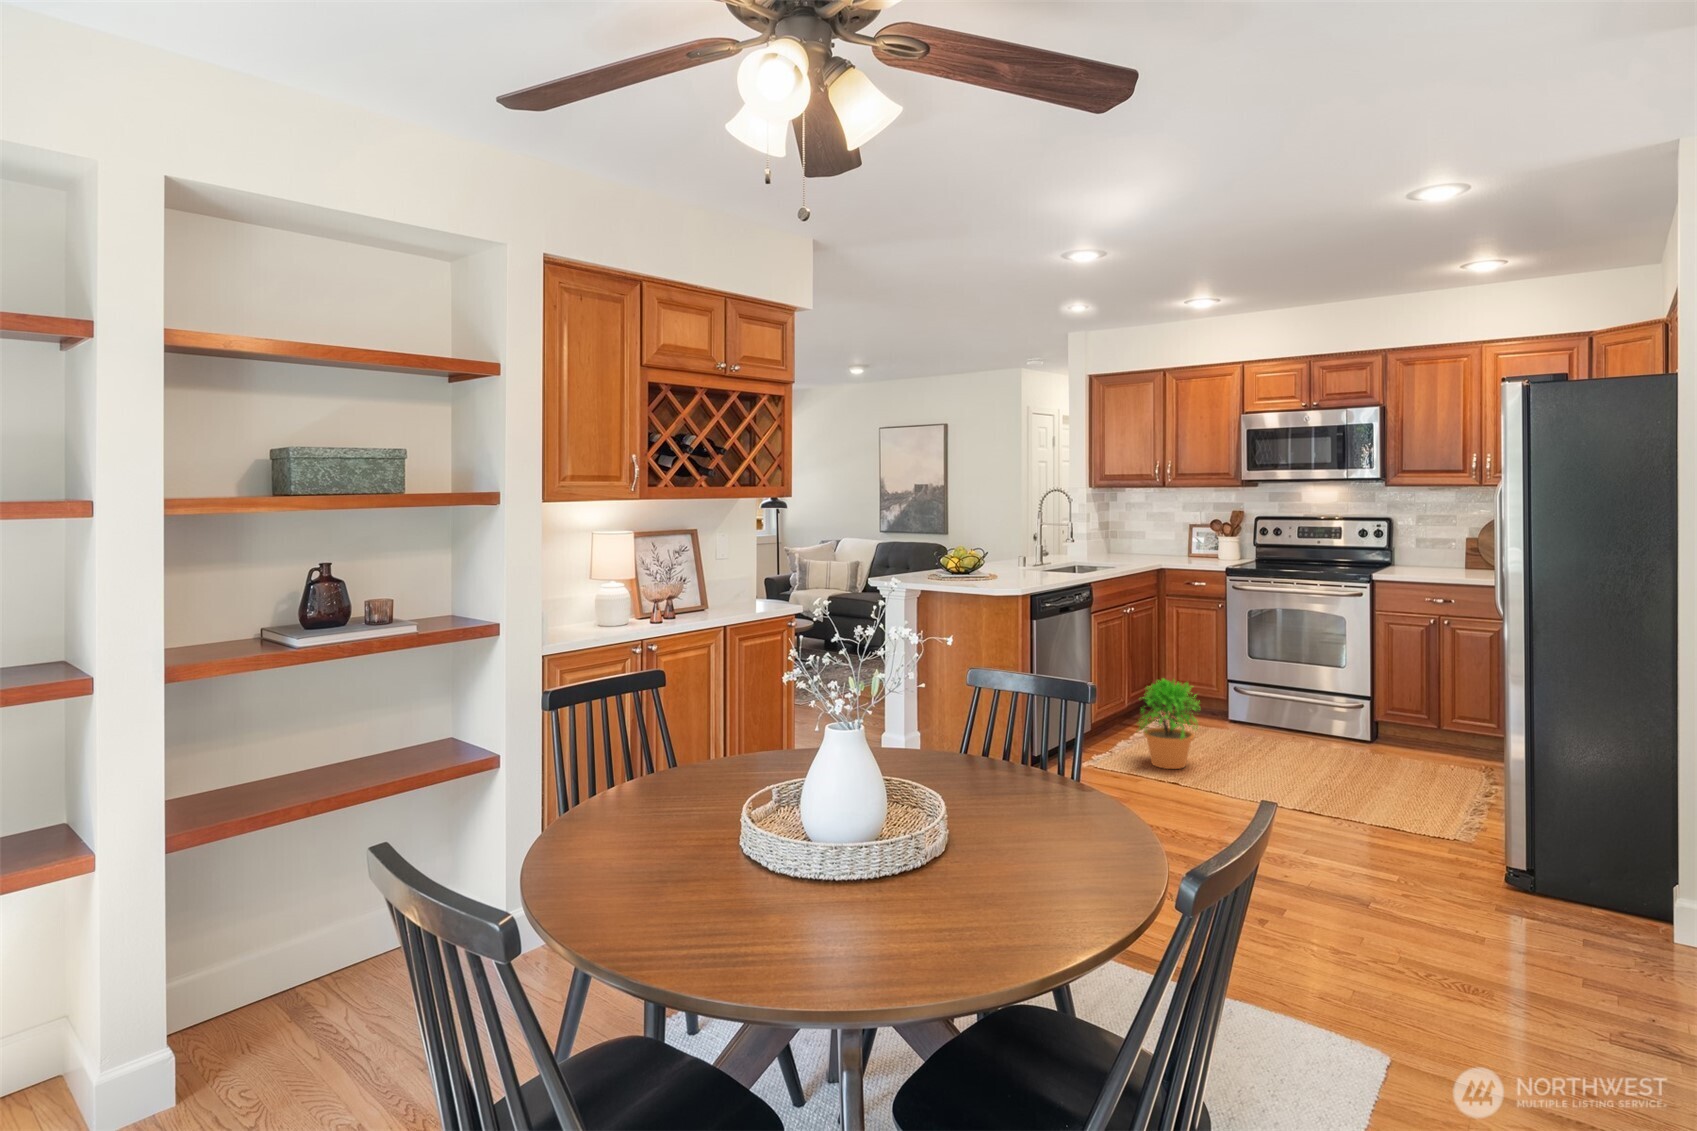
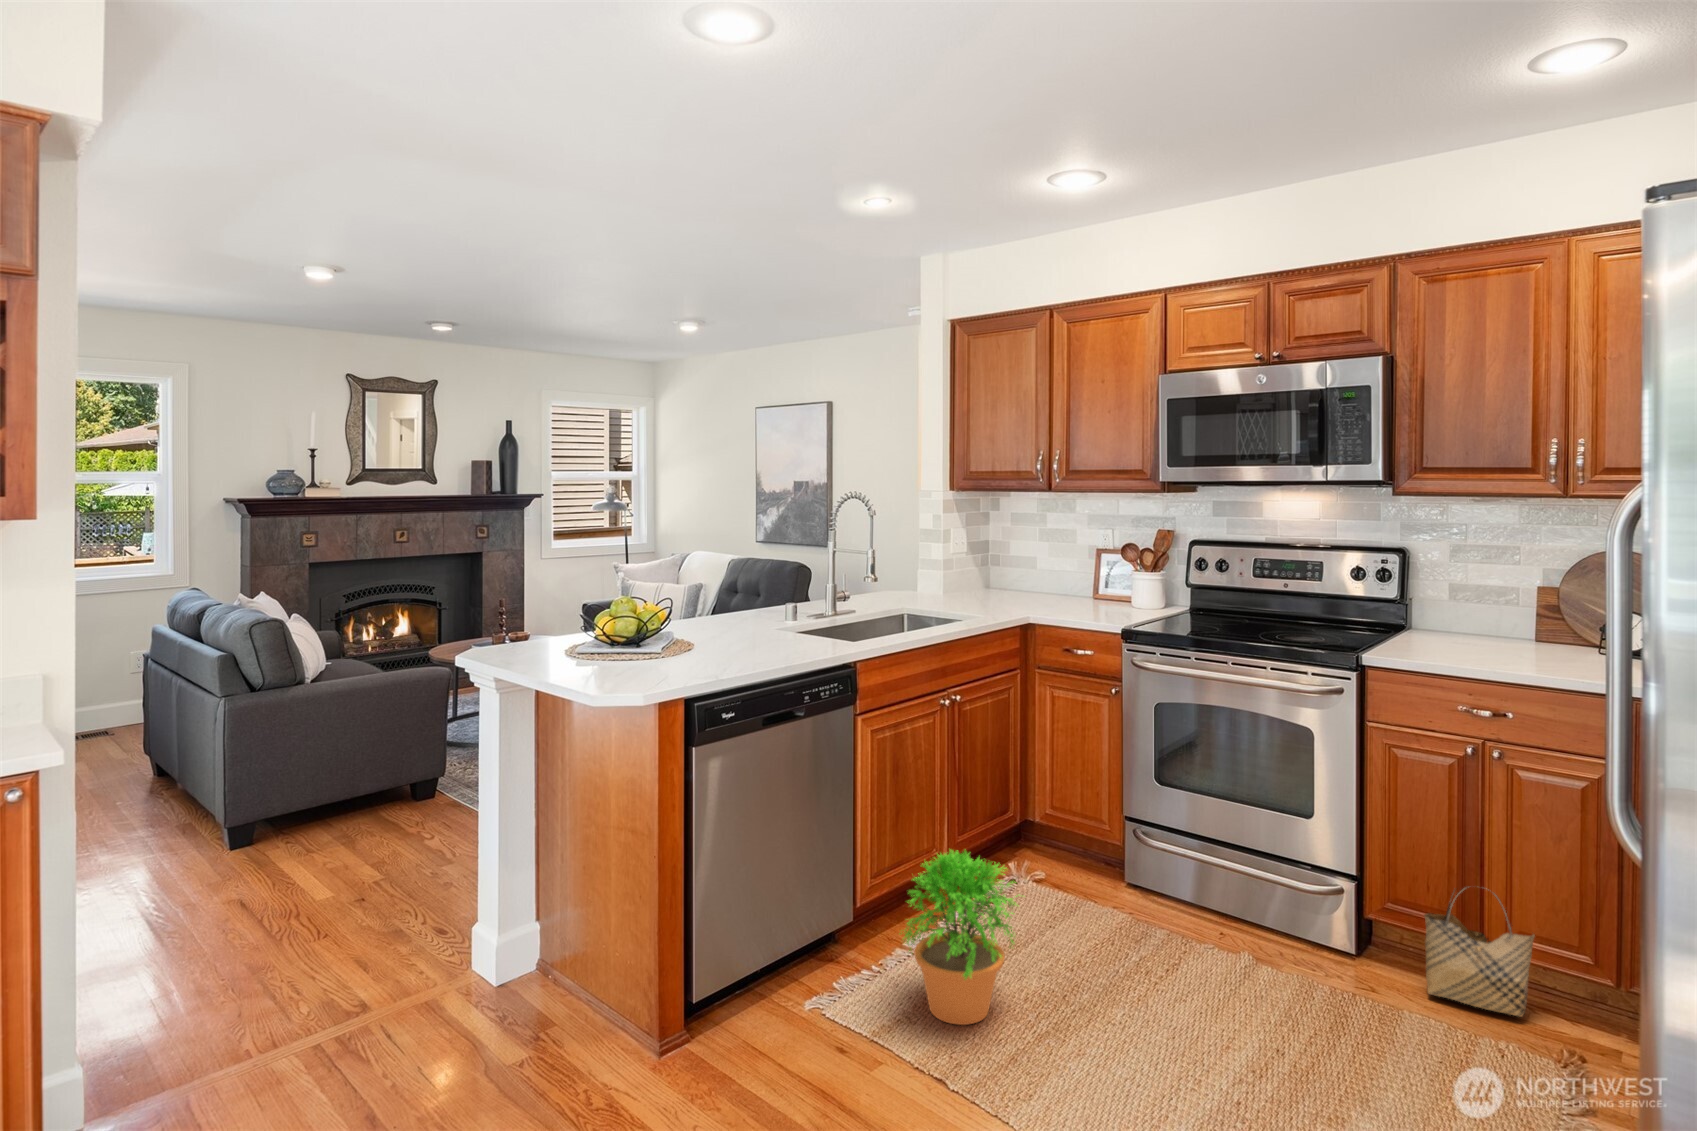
woven basket: none [1410,688,1469,759] -> present [1424,888,1535,1017]

